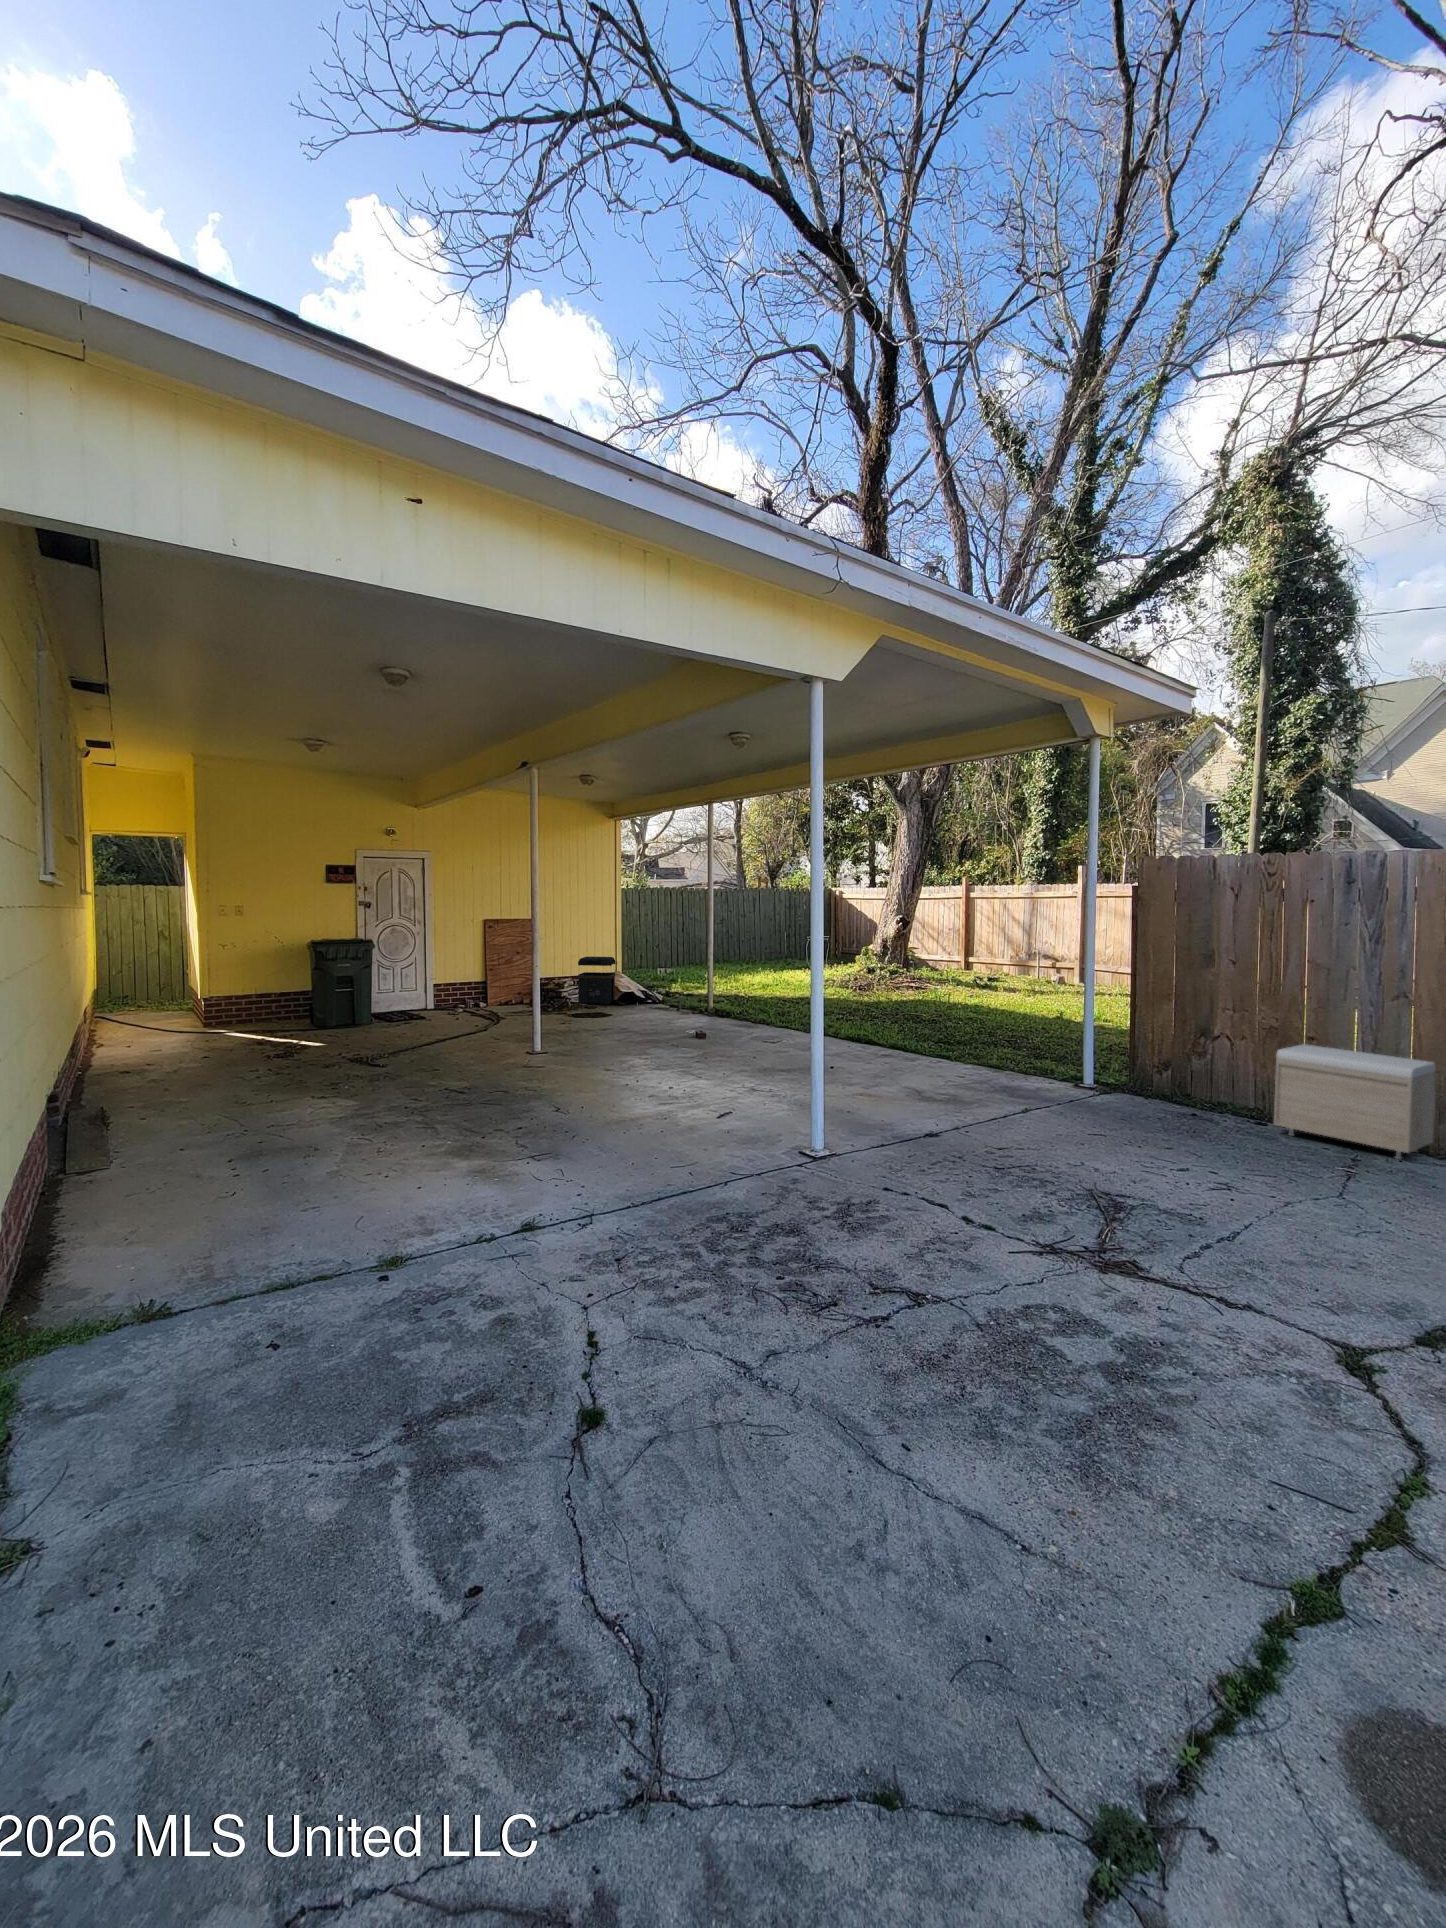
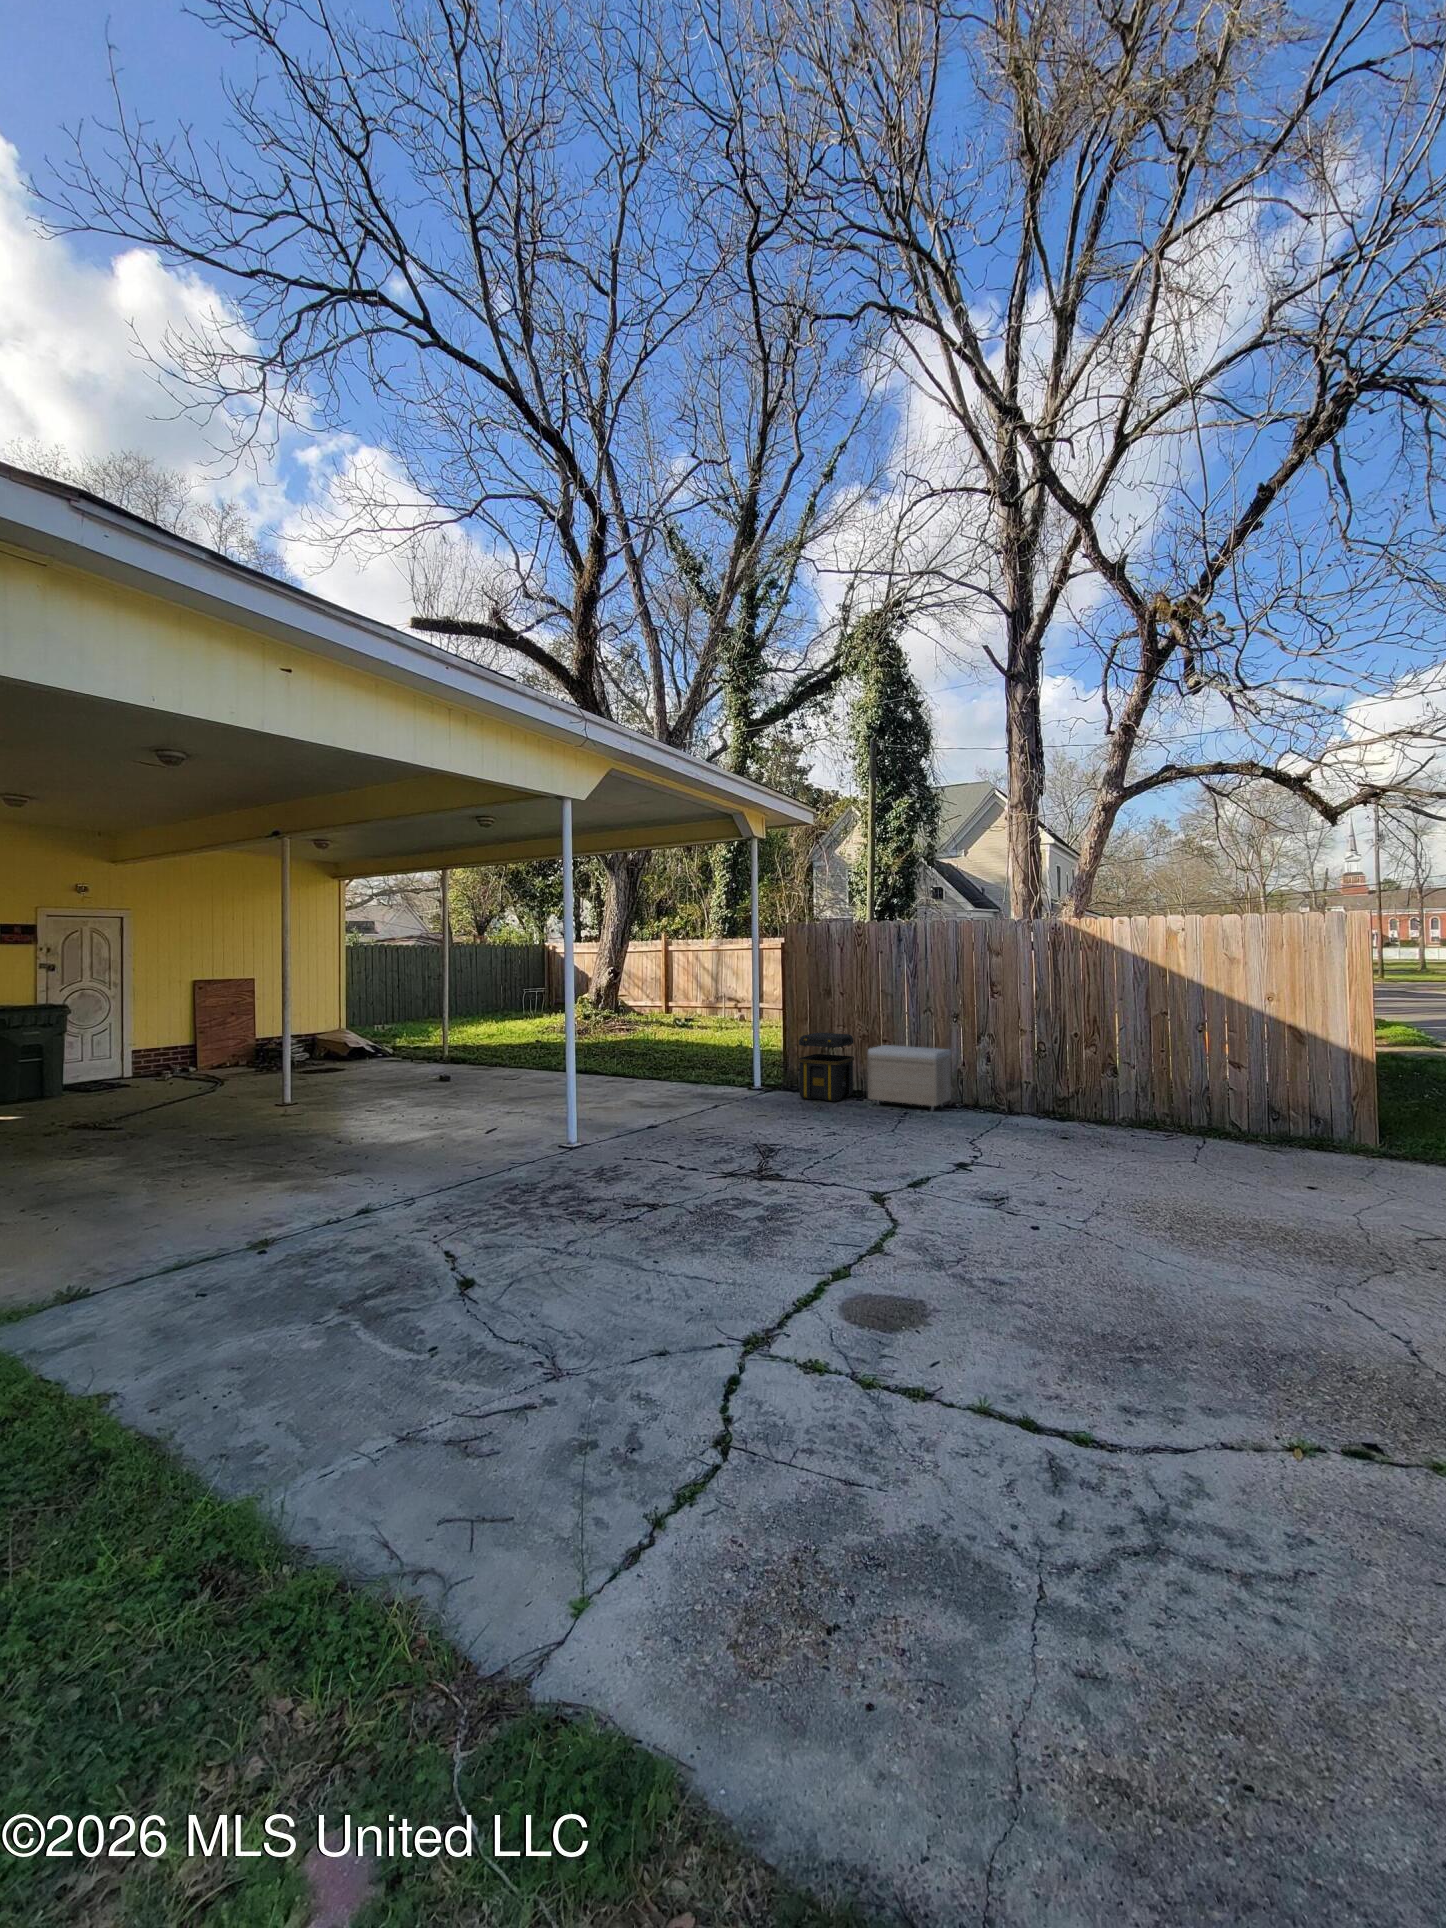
toolbox: present [578,956,616,1005] -> present [798,1033,854,1102]

